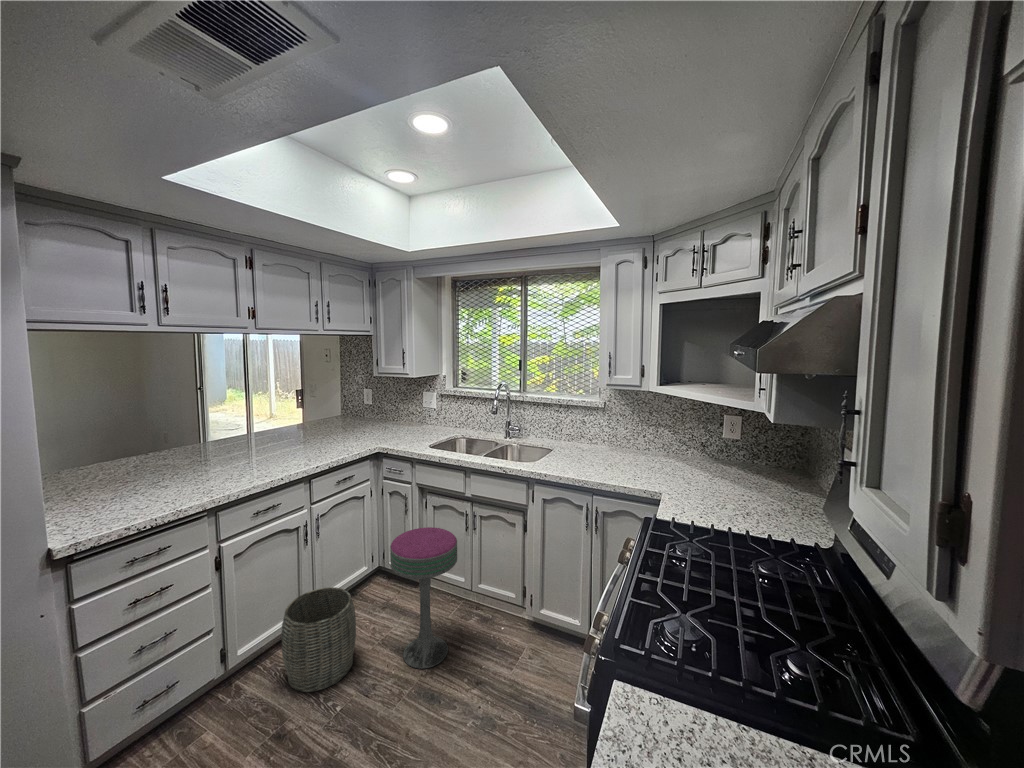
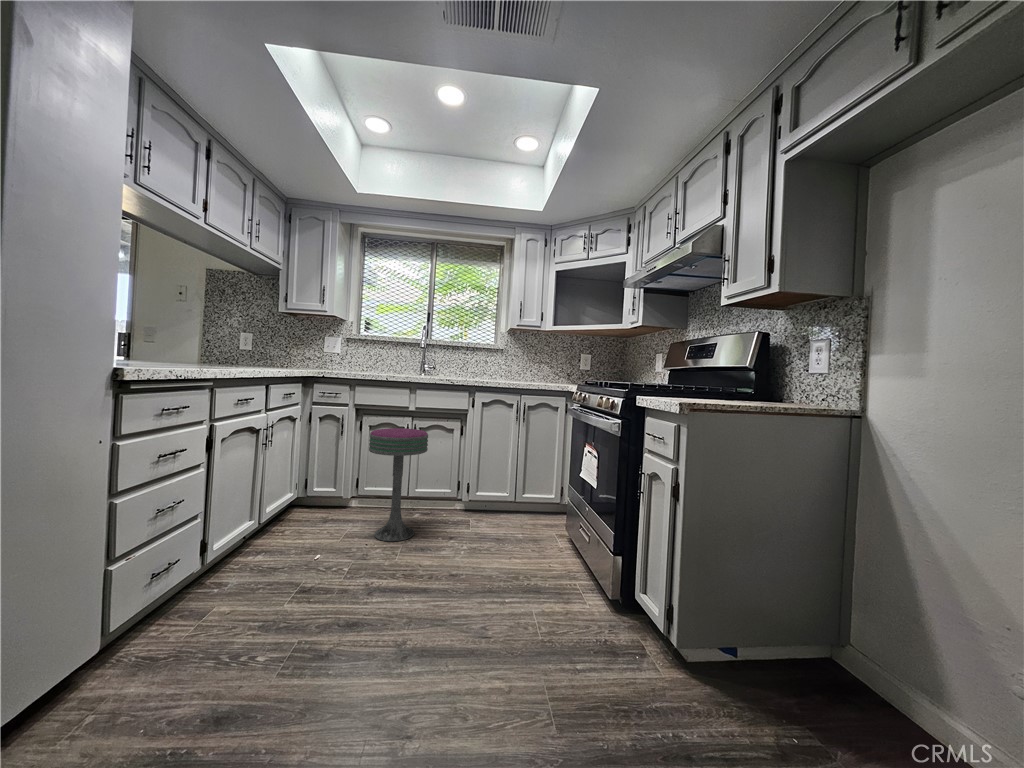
woven basket: present [281,587,356,692] -> none [265,484,340,571]

